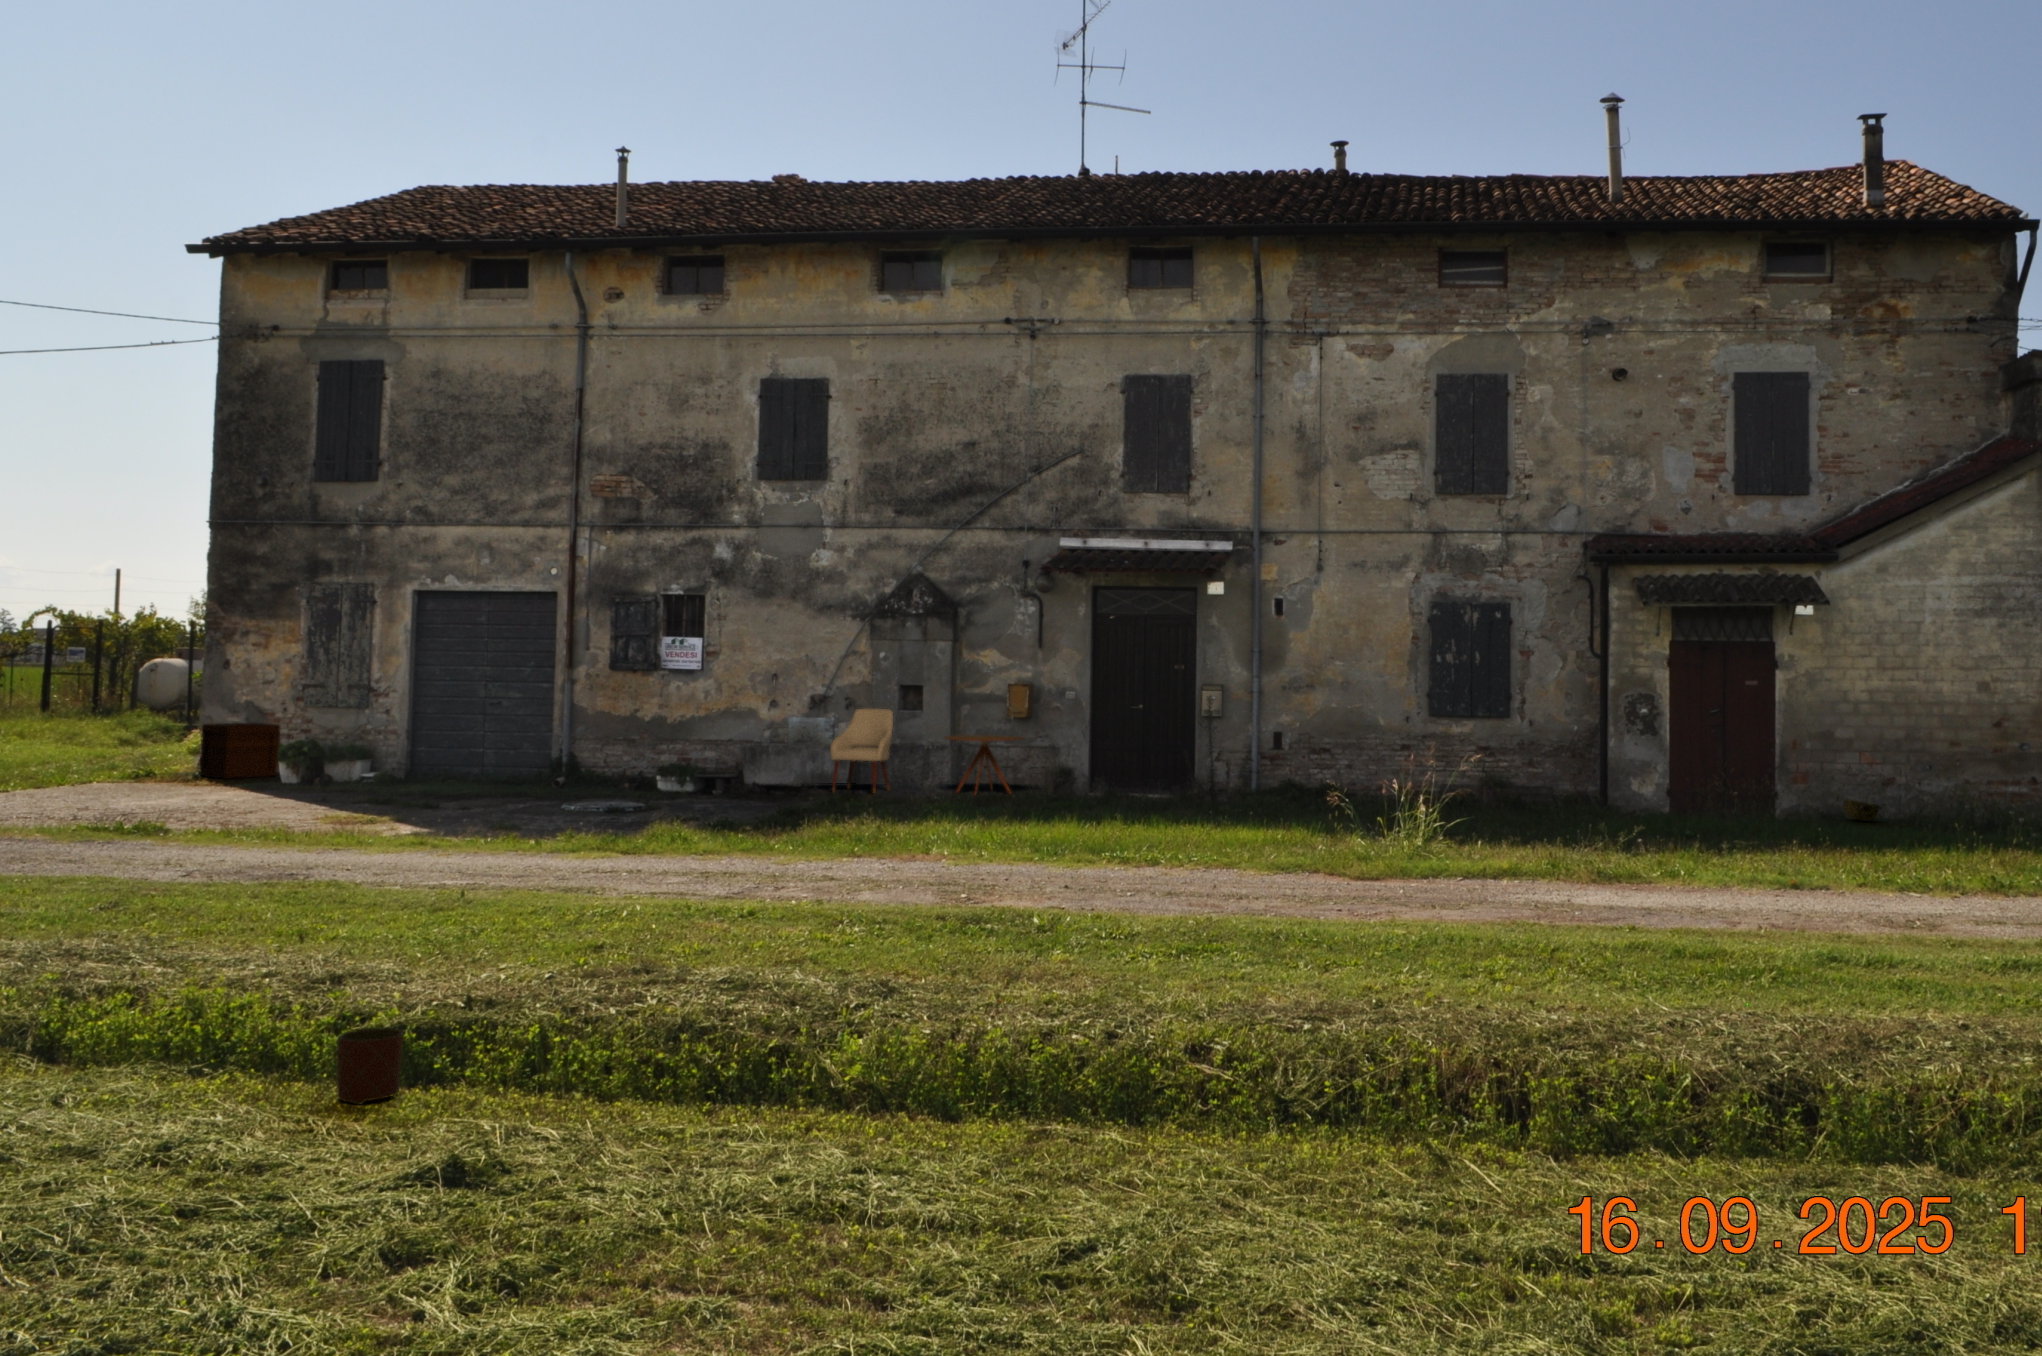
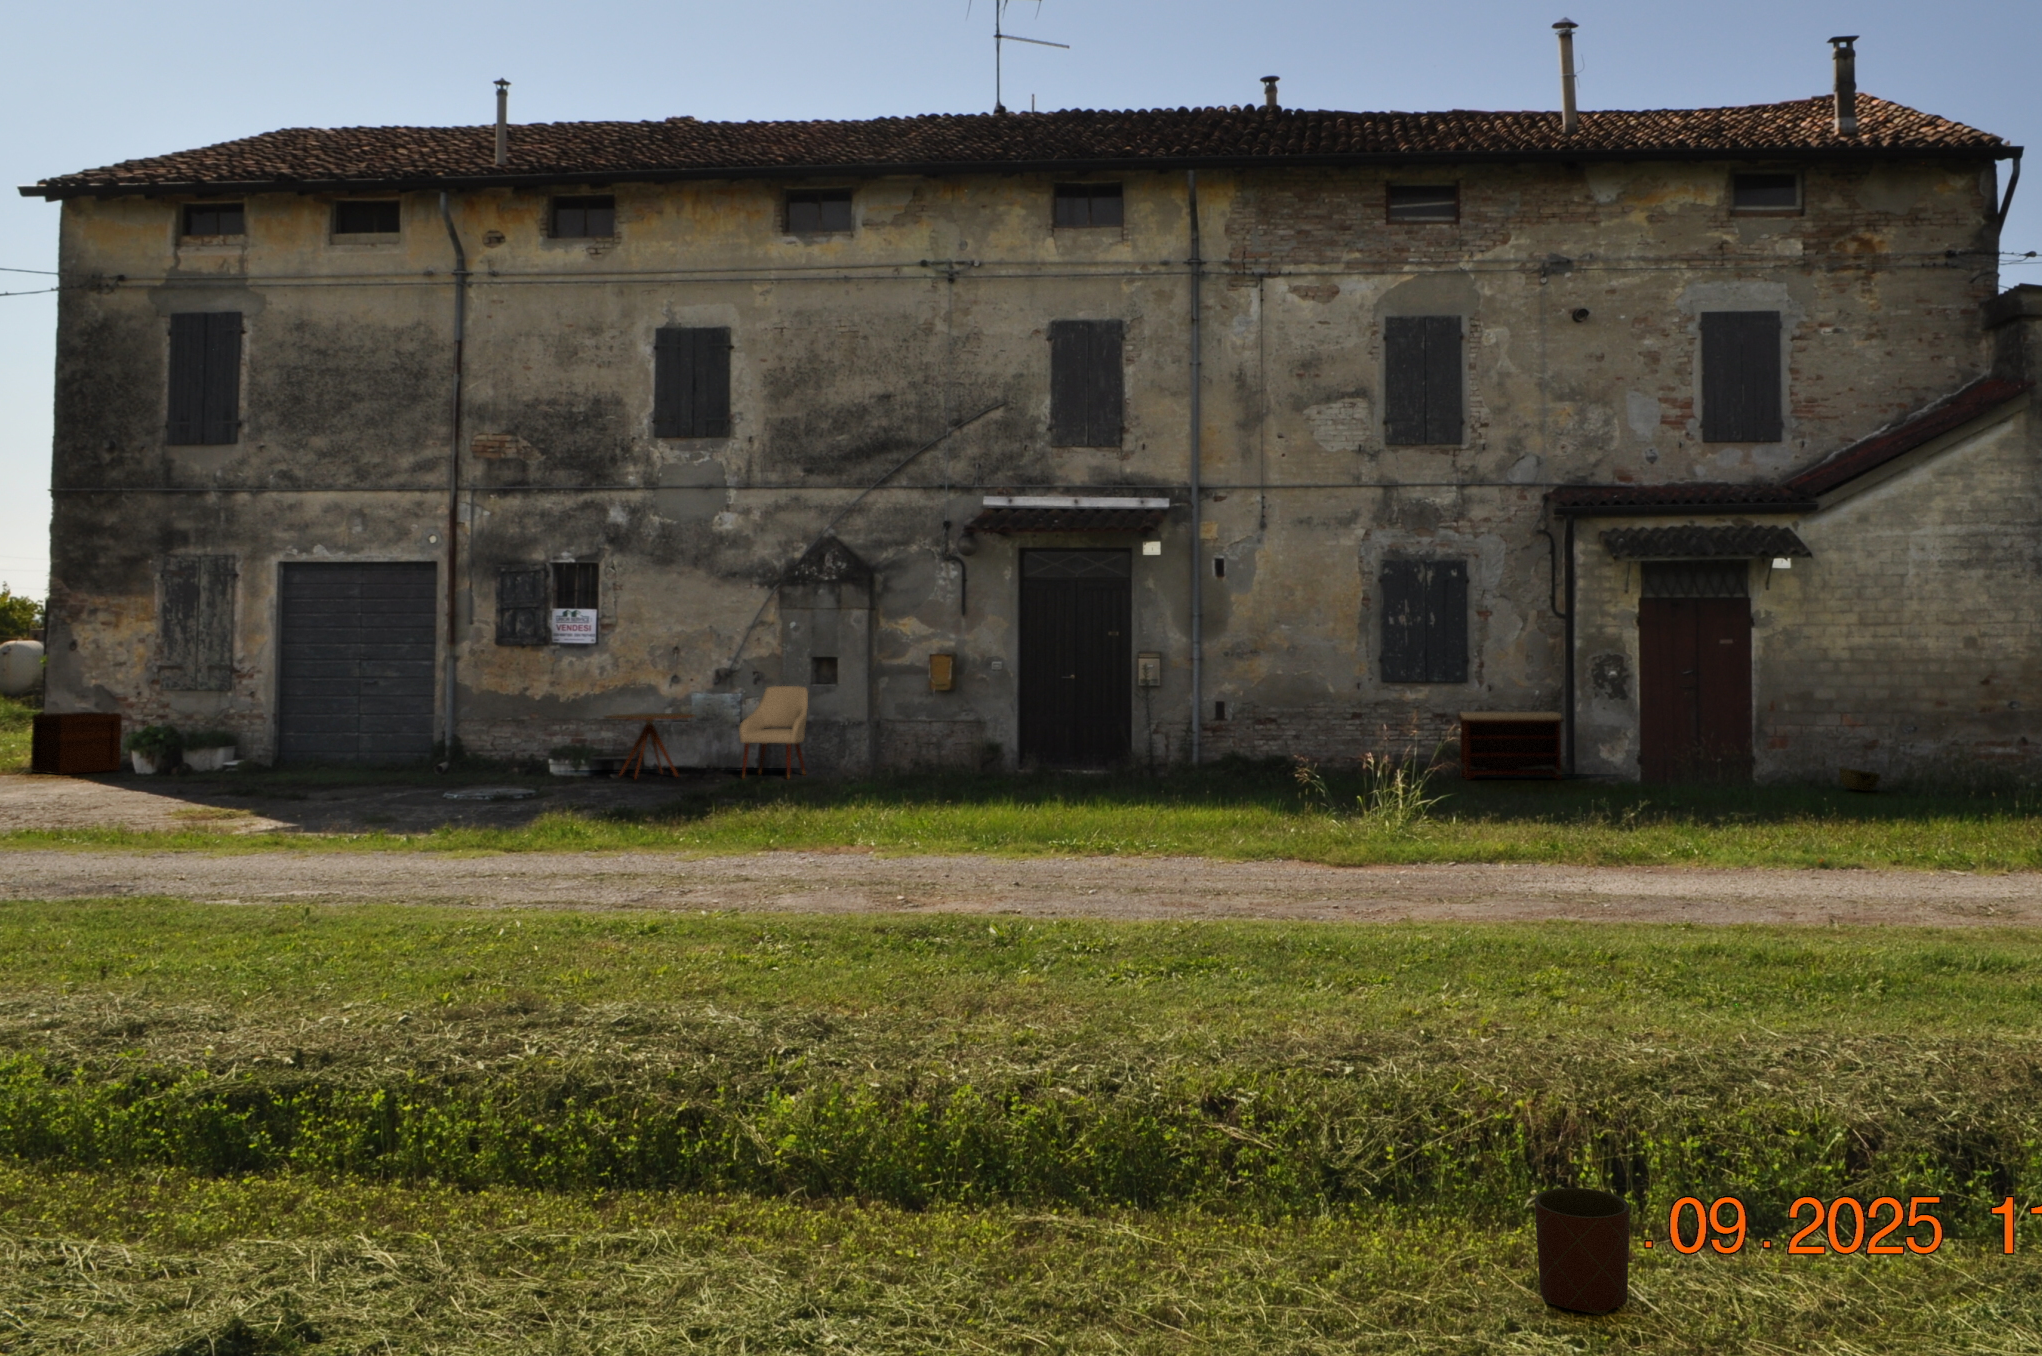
round table: present [944,735,1025,795] -> present [604,713,695,778]
bench: none [1489,742,1589,807] -> present [1457,712,1564,780]
planter: present [337,1027,404,1105] -> present [1535,1188,1630,1315]

